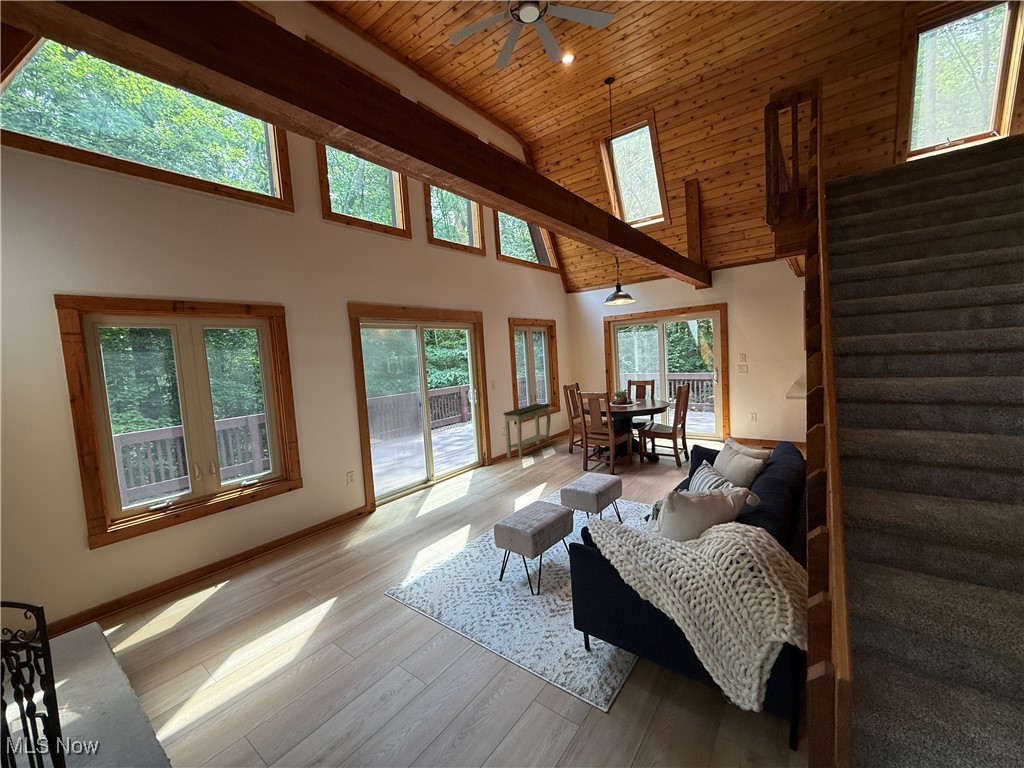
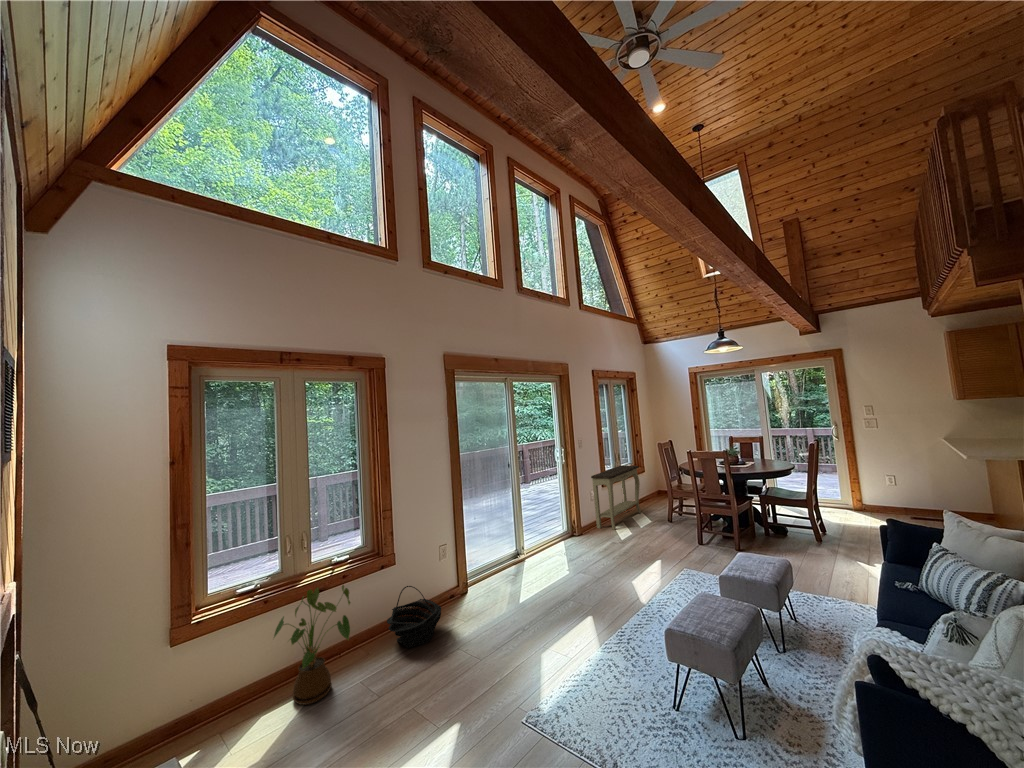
house plant: none [183,502,256,592] -> present [274,585,350,705]
basket: none [294,503,343,551] -> present [387,586,441,648]

